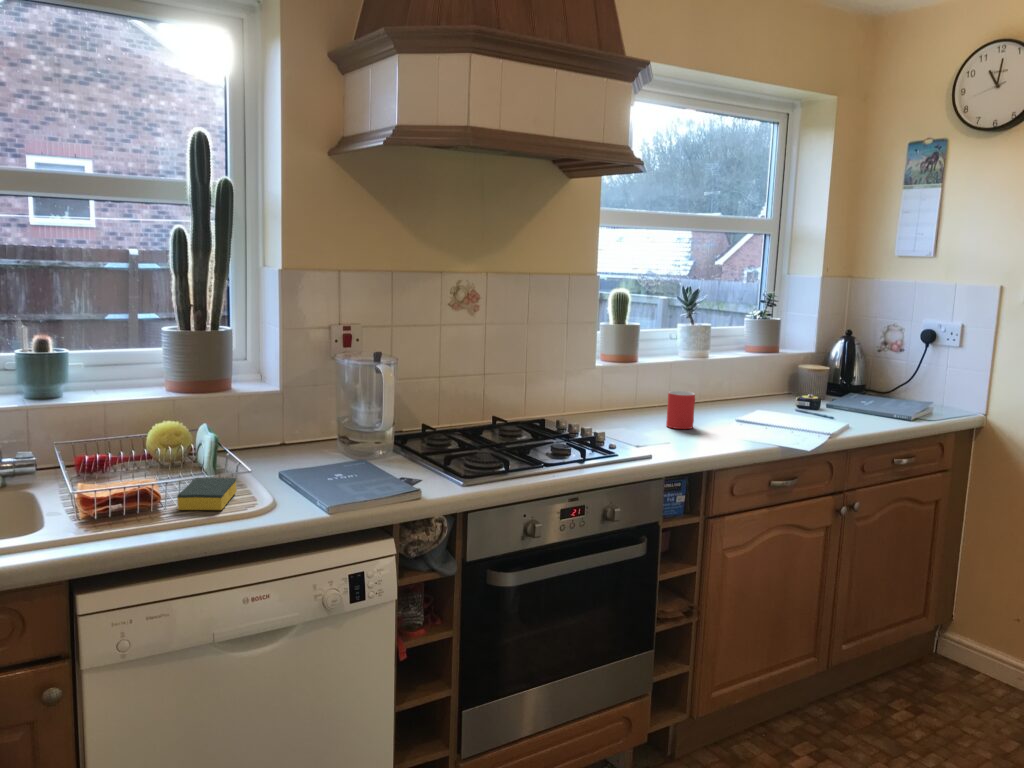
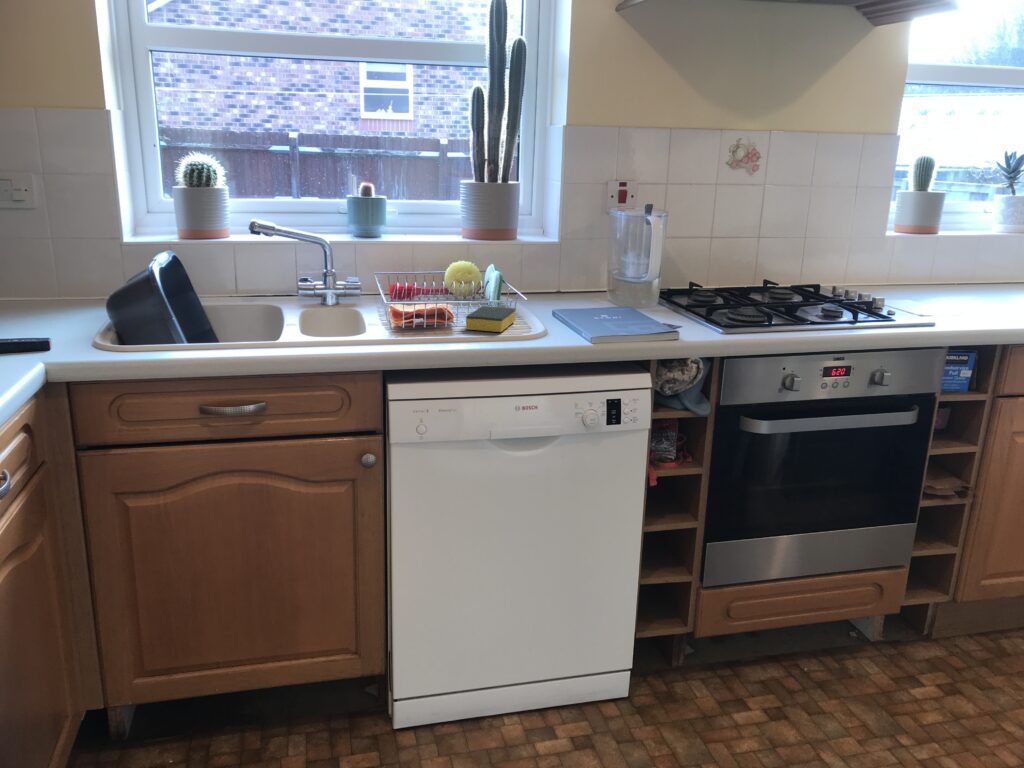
mug: present [666,391,695,429] -> none [960,262,999,303]

